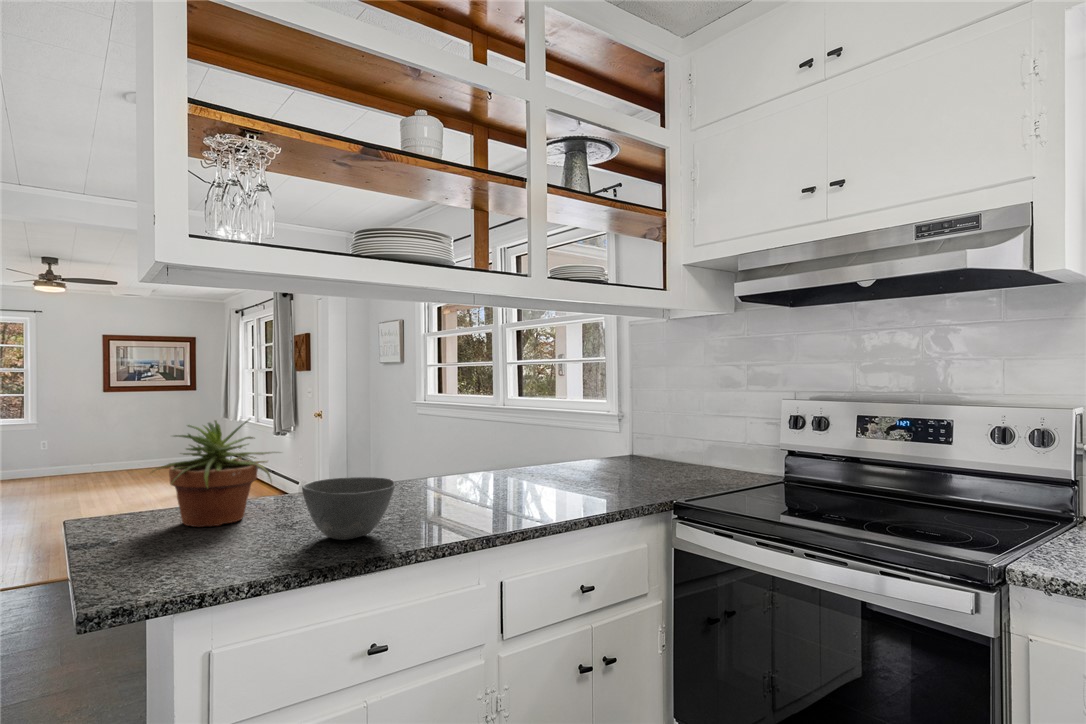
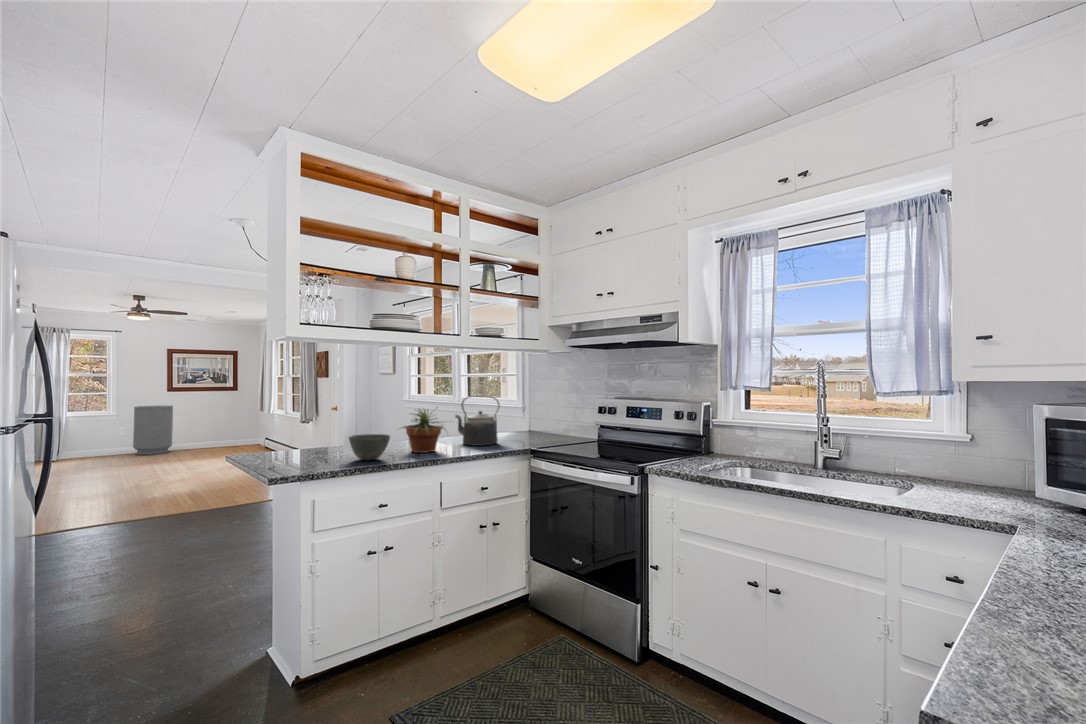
kettle: none [517,394,604,492] -> present [455,396,499,446]
trash can: none [60,410,112,475] -> present [133,406,173,455]
potted plant: present [153,419,278,527] -> present [403,409,444,453]

